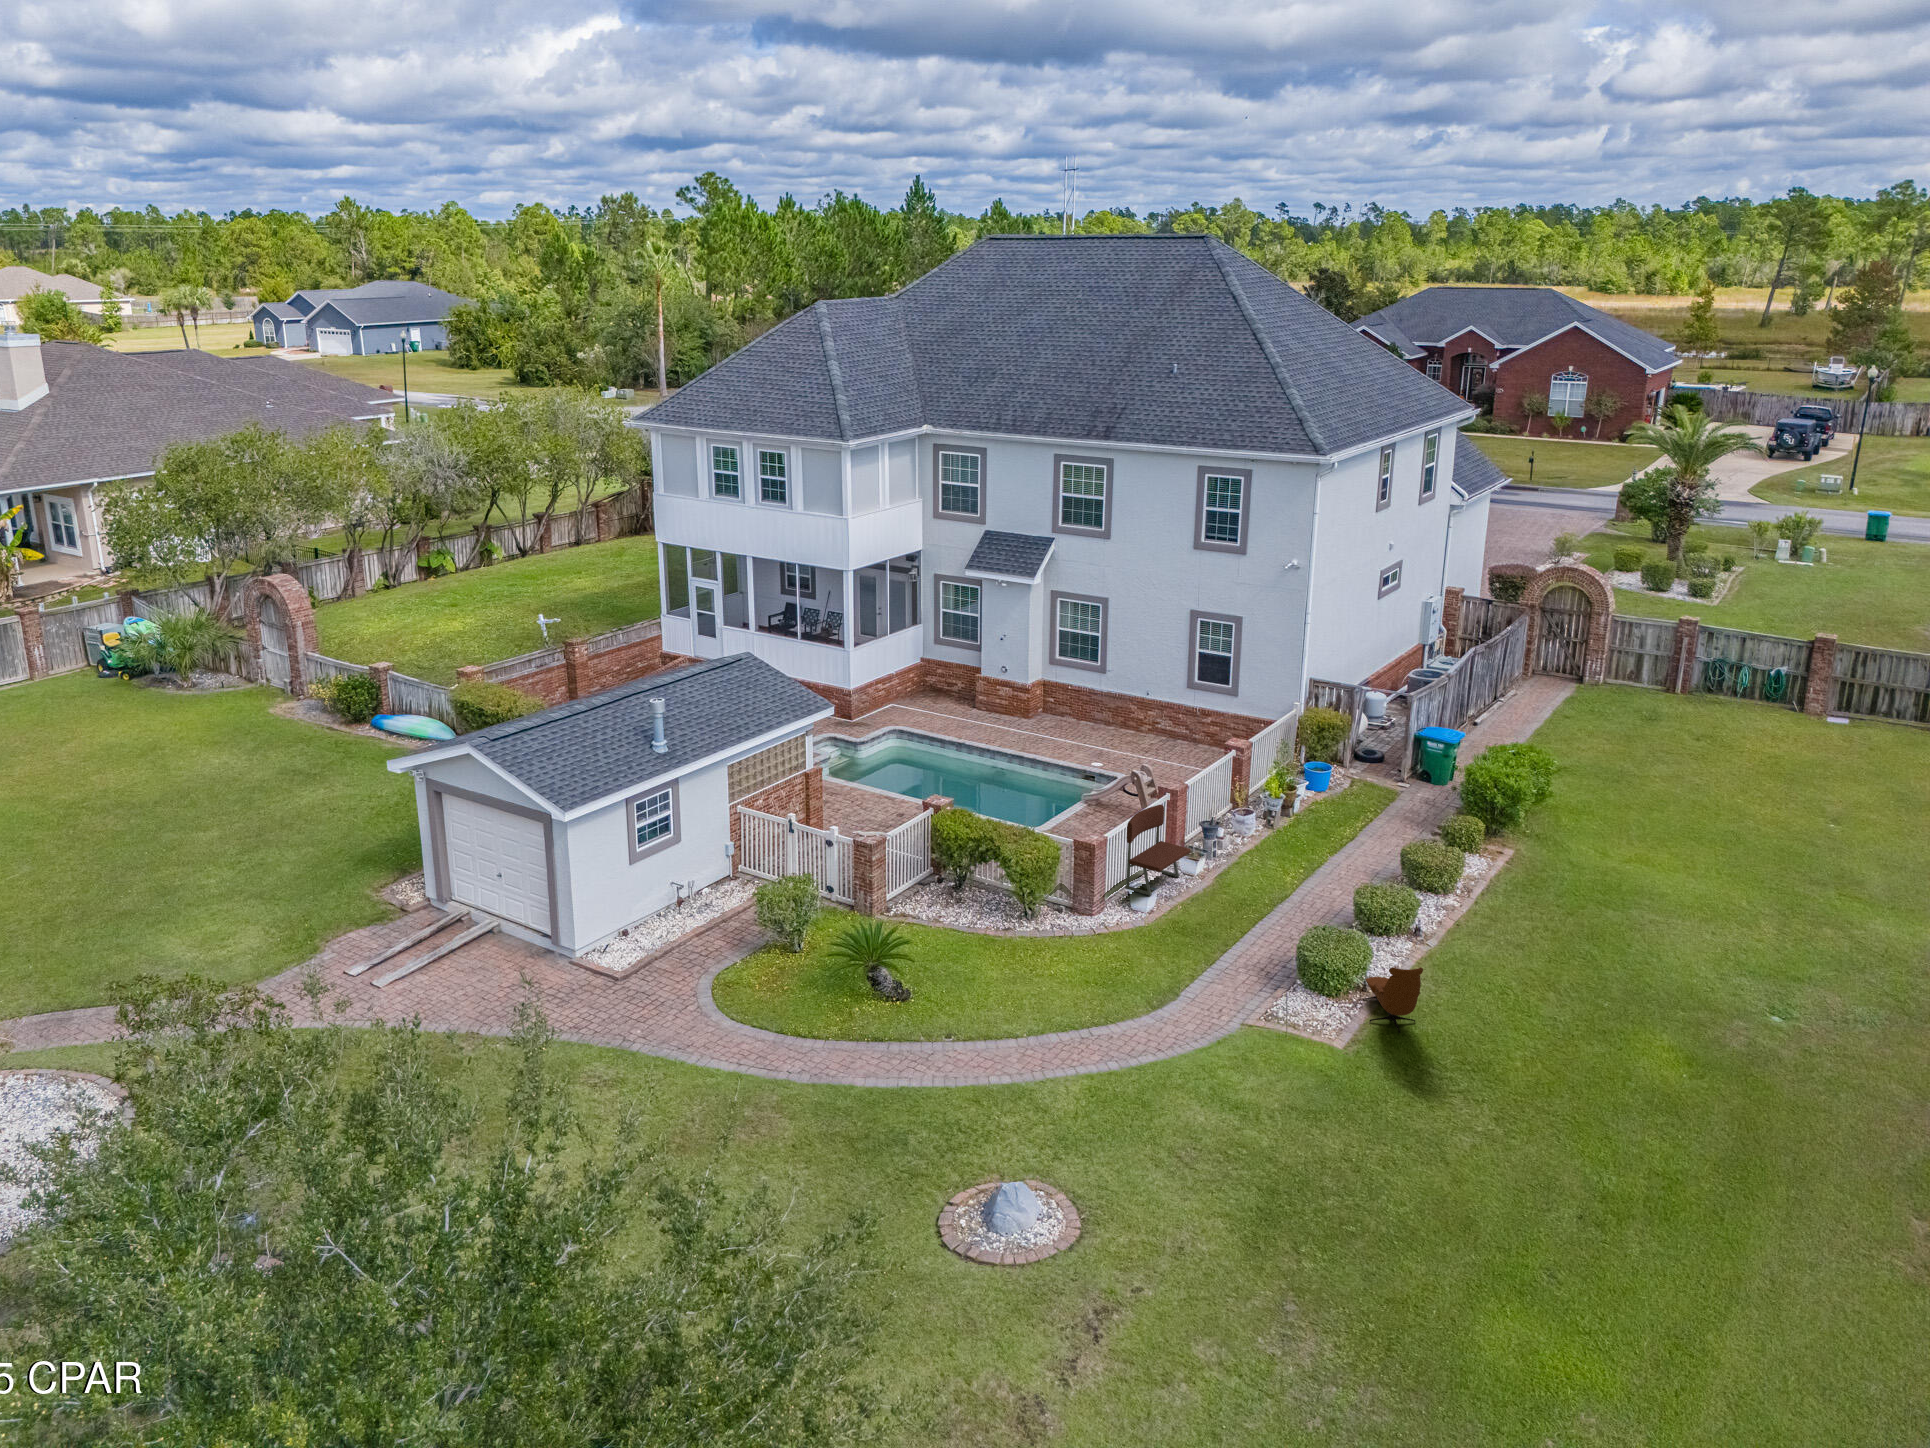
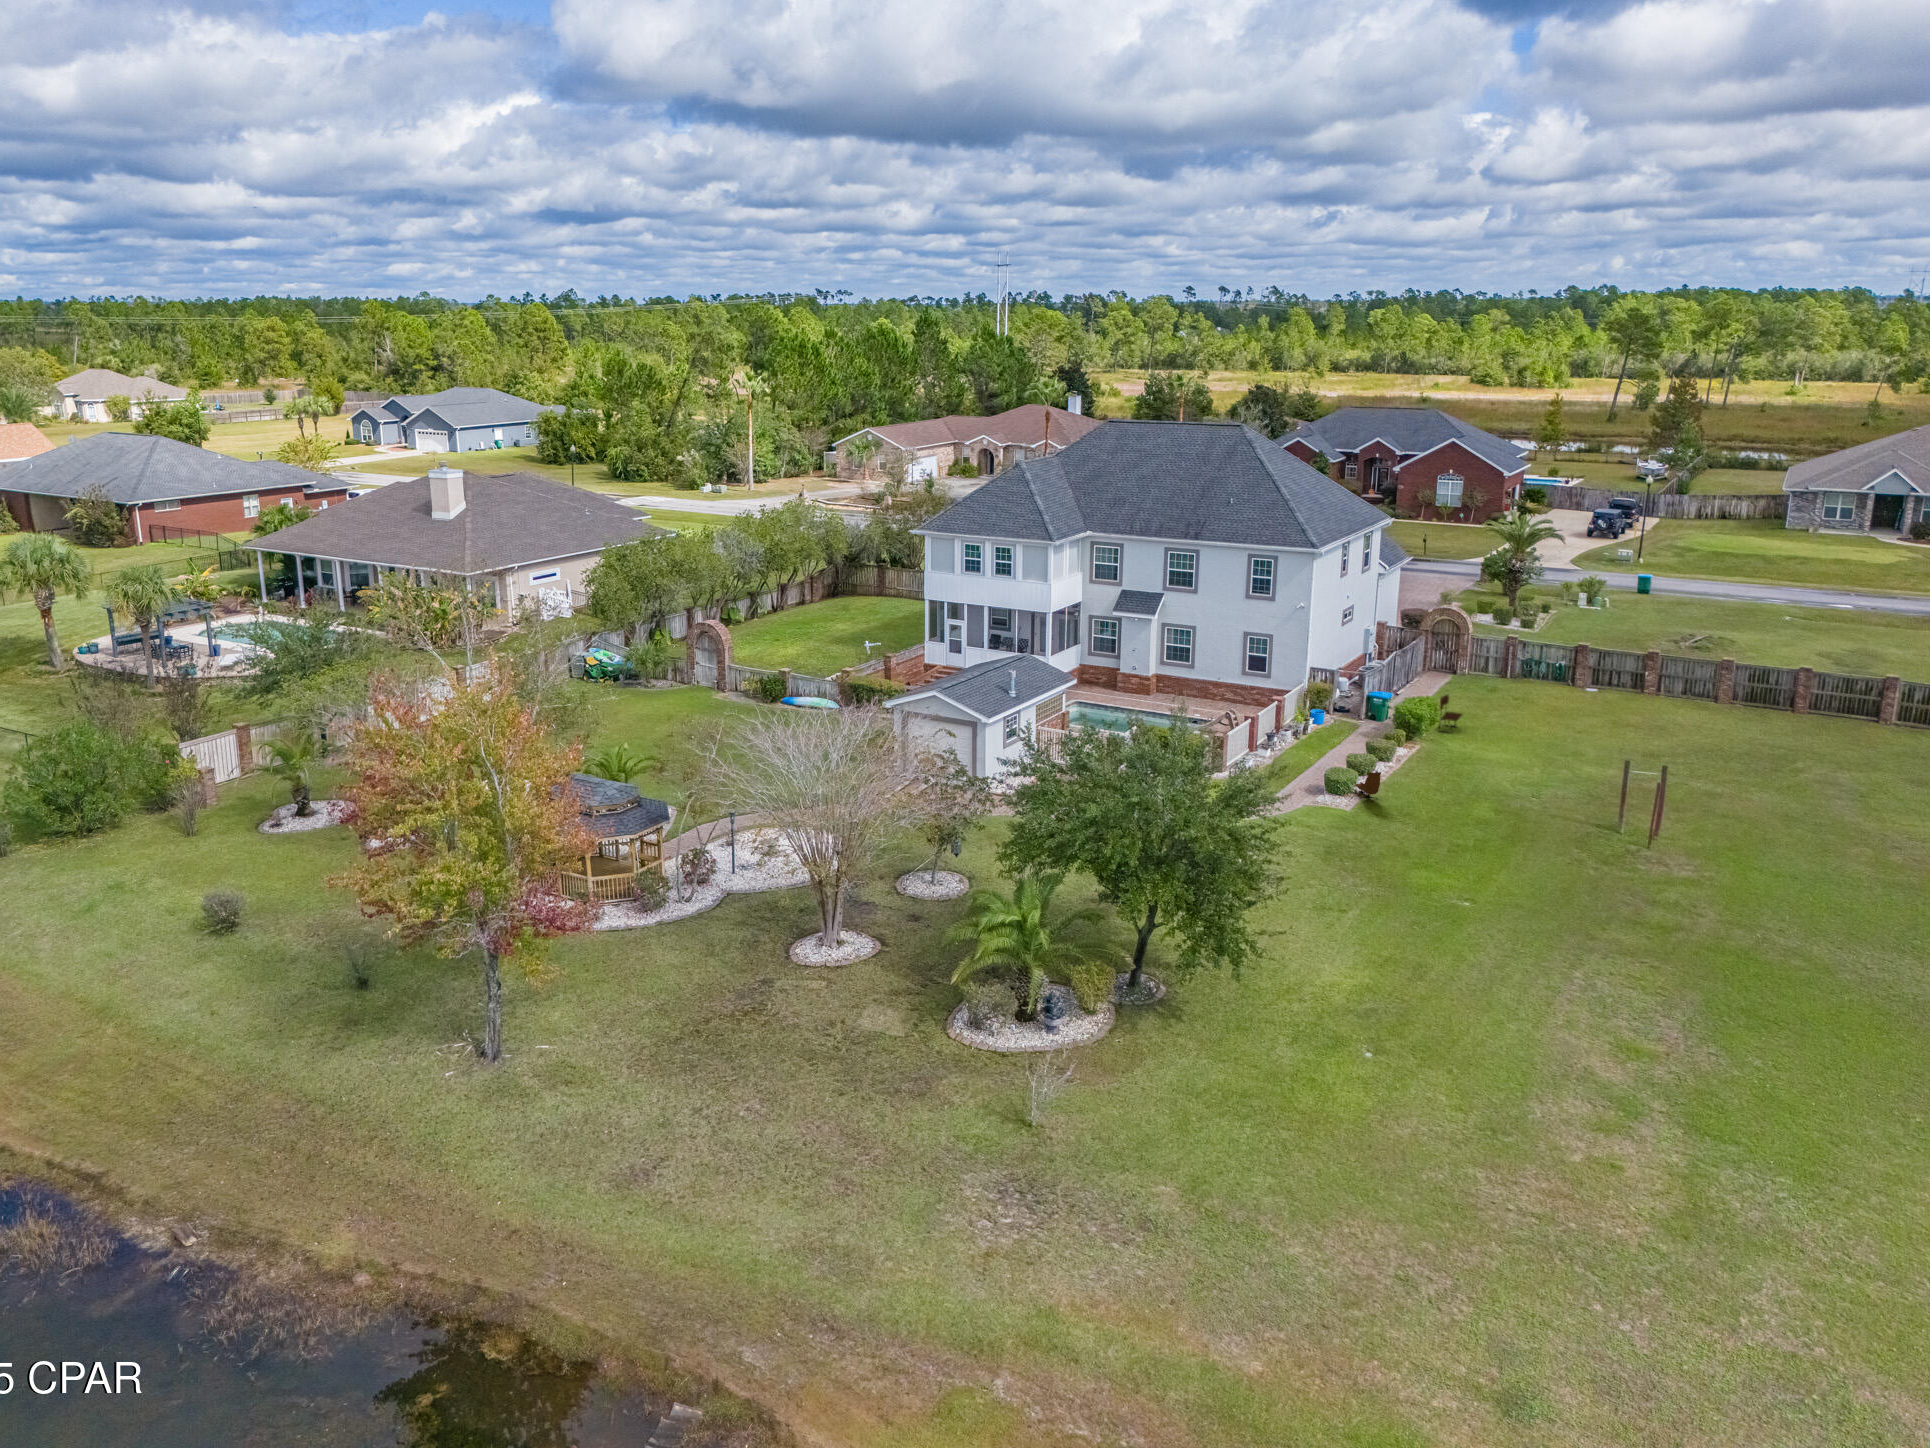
bench: present [1125,805,1190,896] -> present [1439,695,1462,732]

